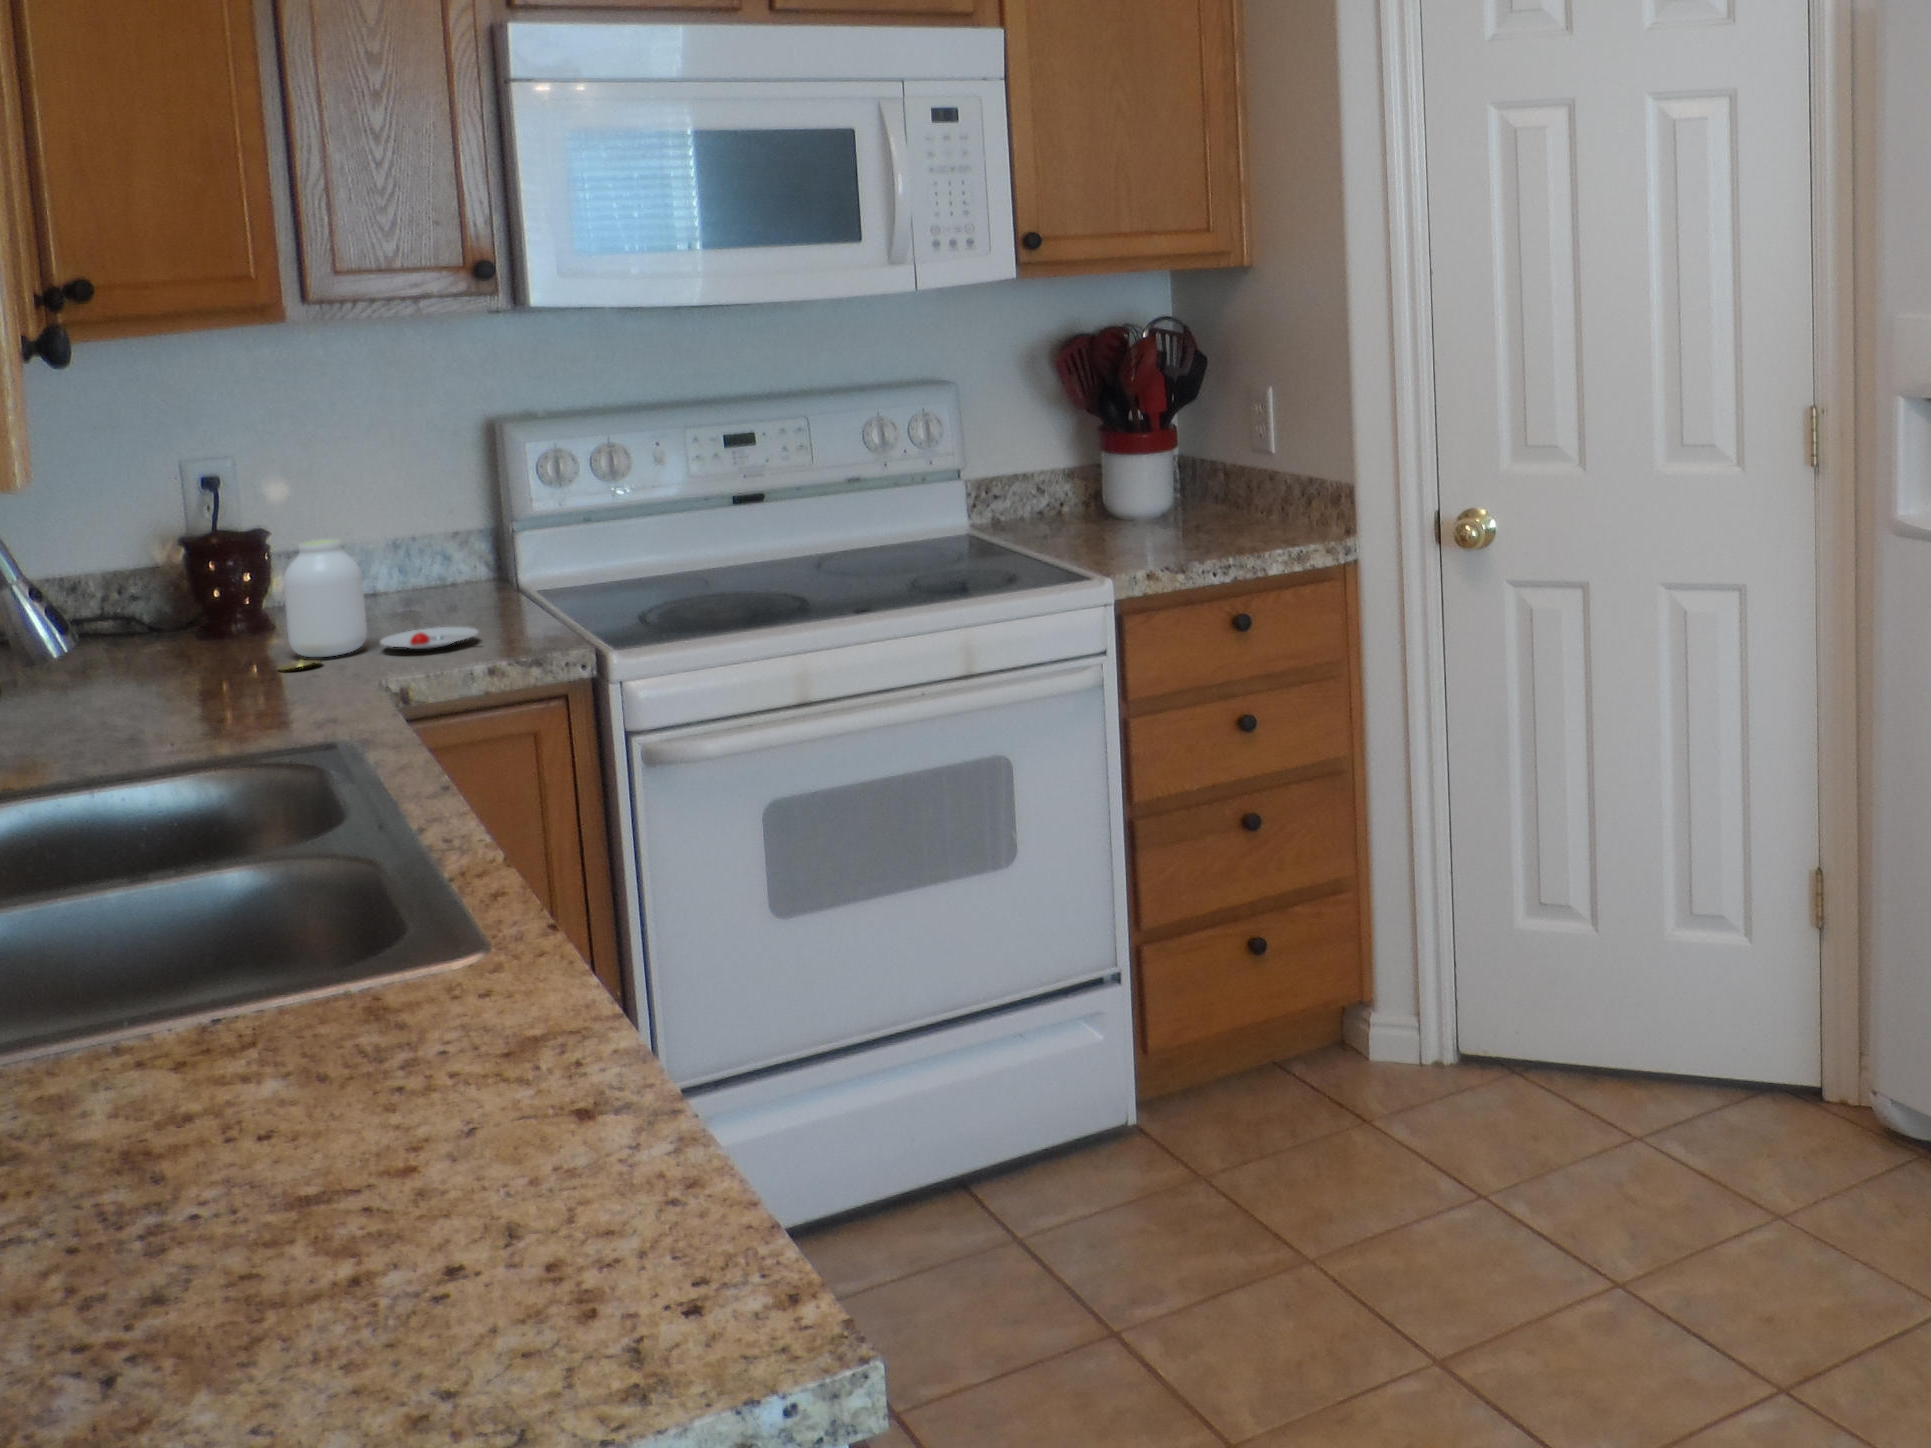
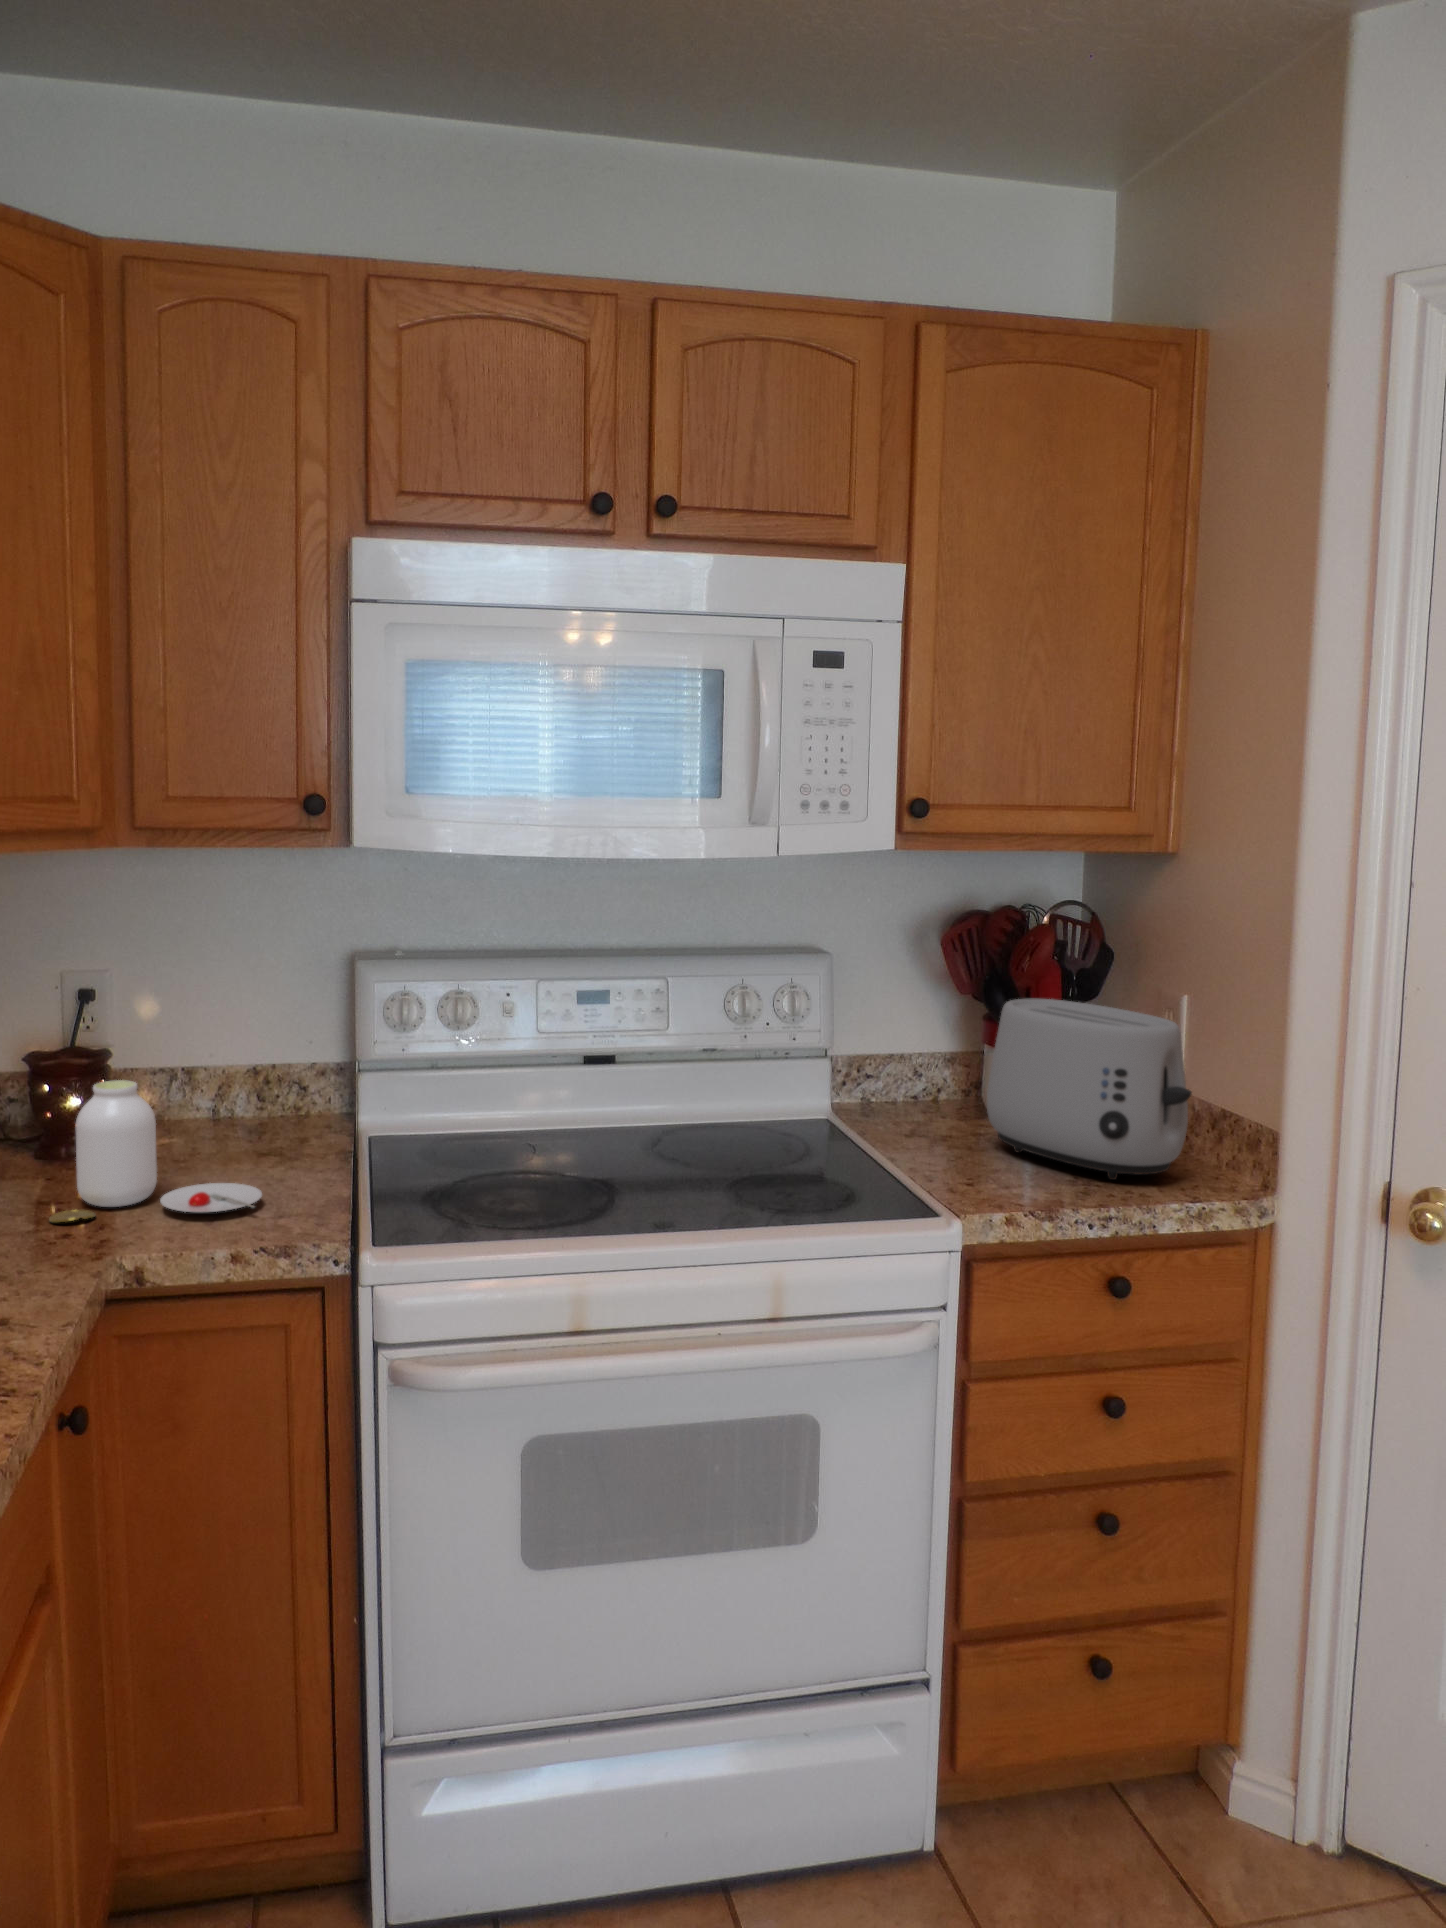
toaster: none [1113,403,1284,544] -> present [987,998,1192,1180]

